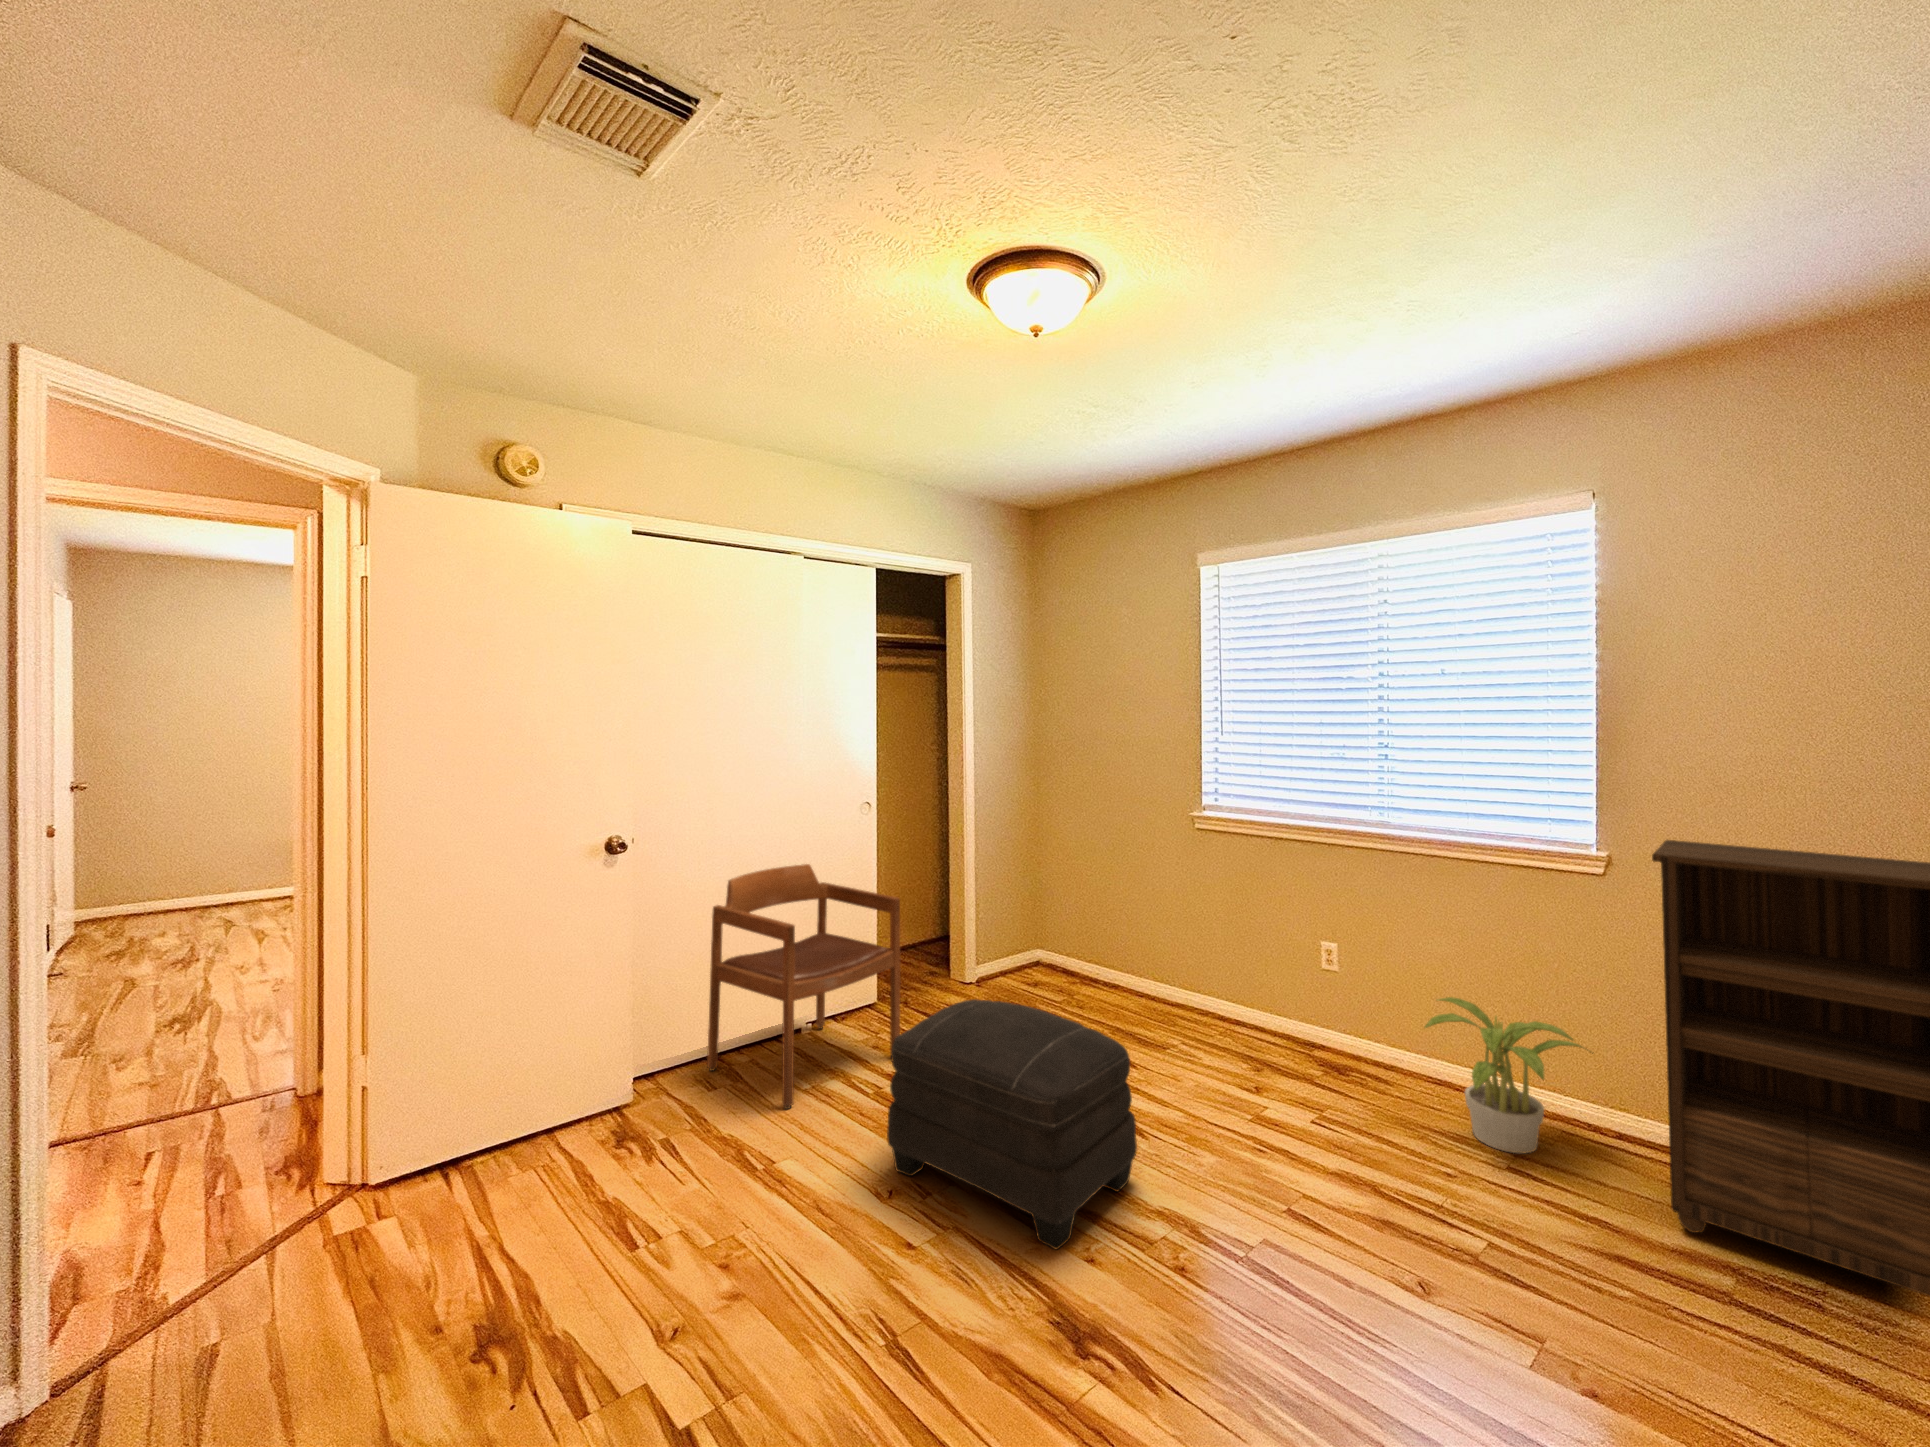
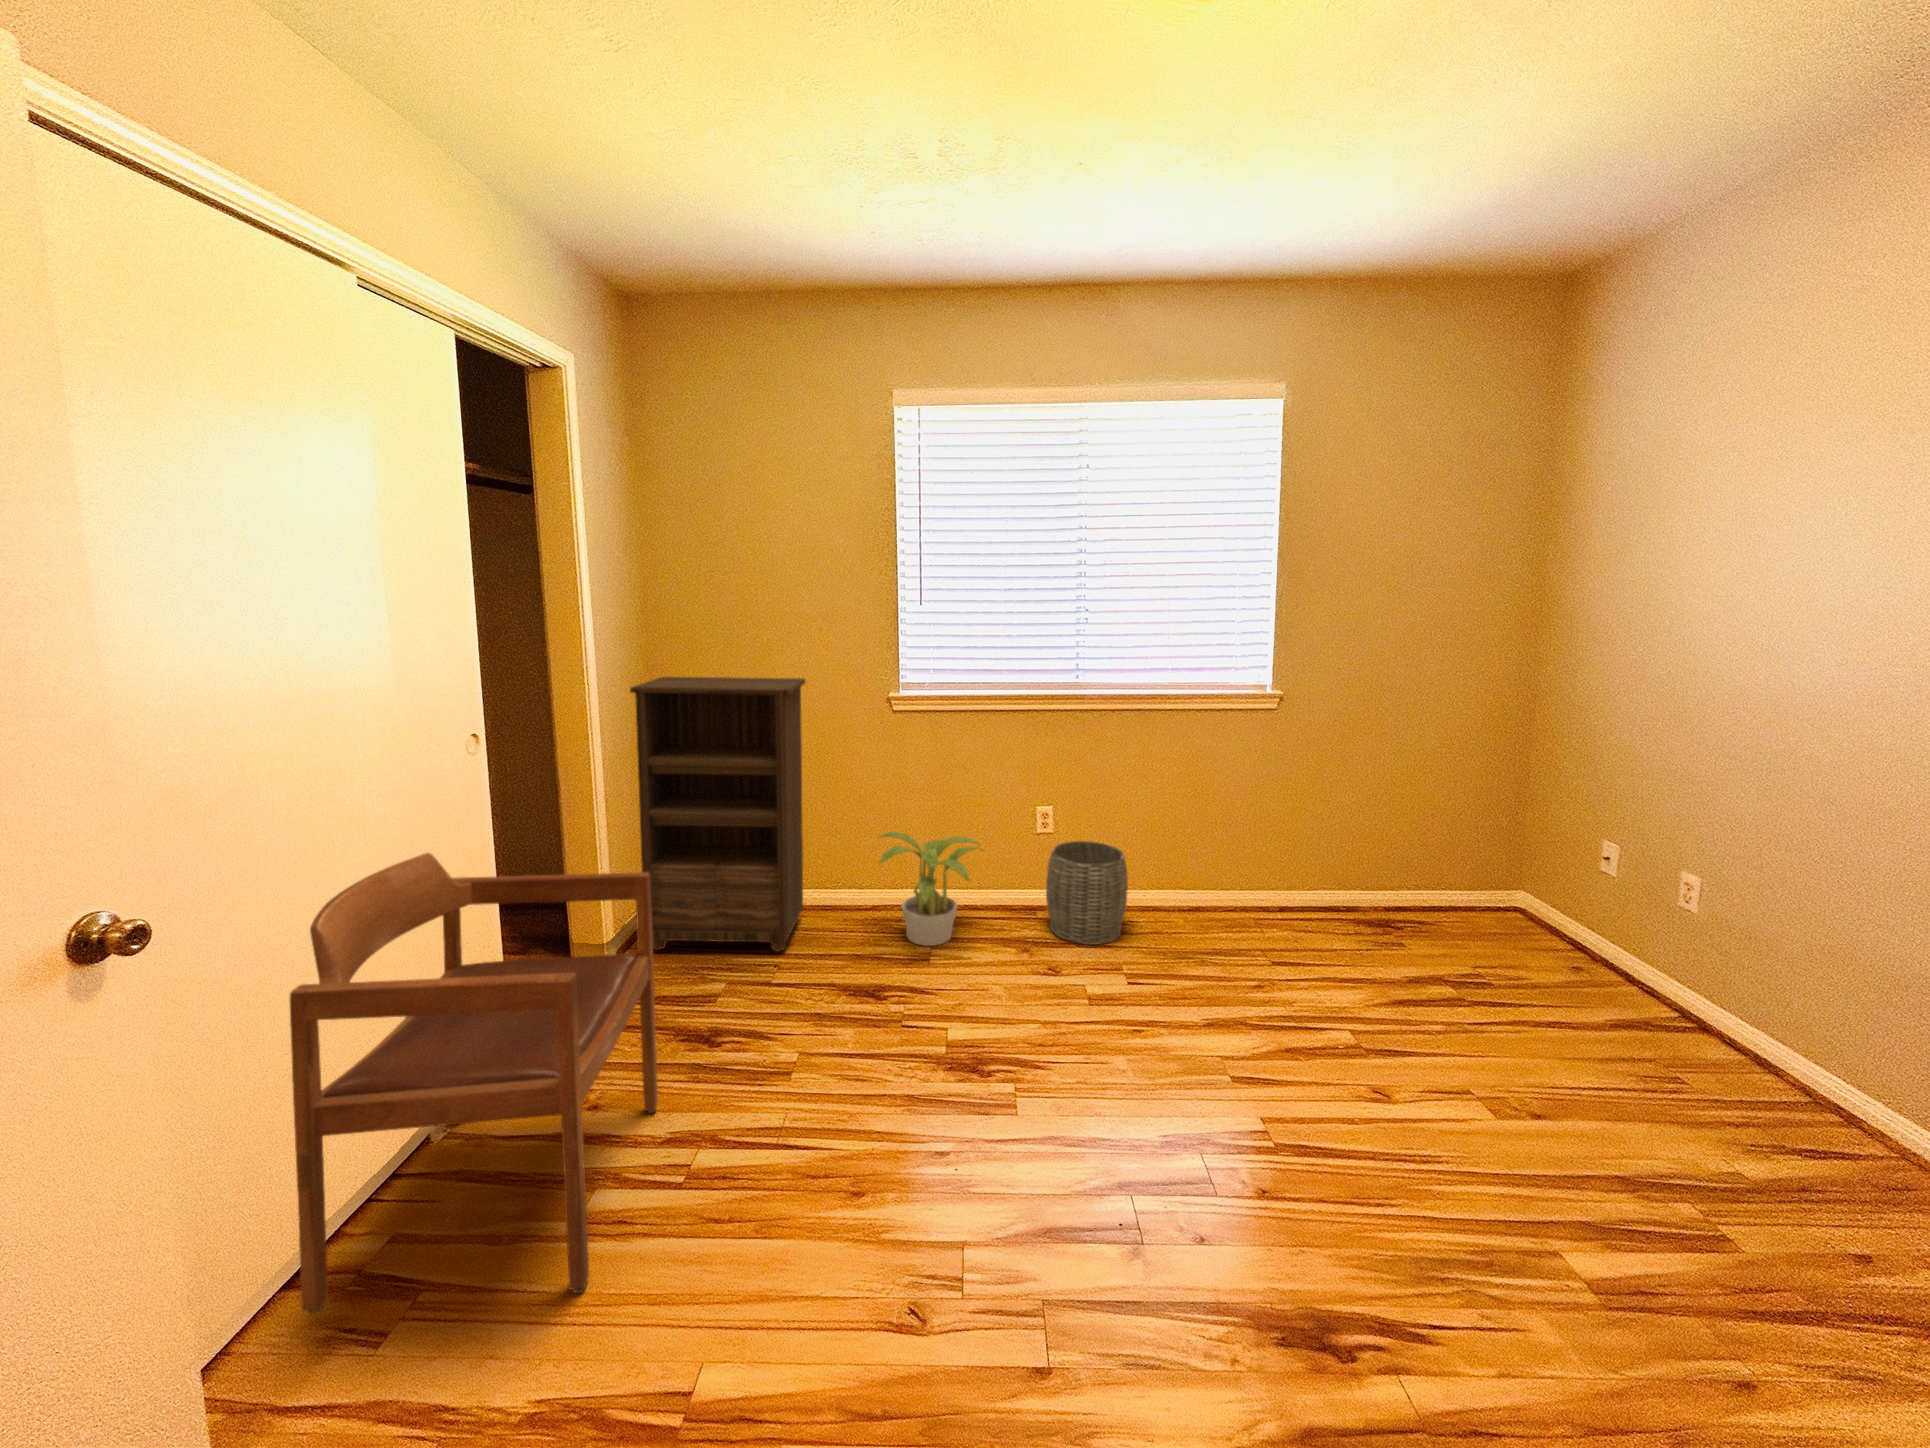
bookshelf: present [1652,840,1930,1297] -> present [630,677,805,952]
woven basket: none [1296,978,1387,1091] -> present [1046,841,1128,945]
potted plant: present [1425,997,1593,1153] -> present [879,832,985,946]
ottoman: present [887,999,1137,1249] -> none [865,971,1178,1278]

